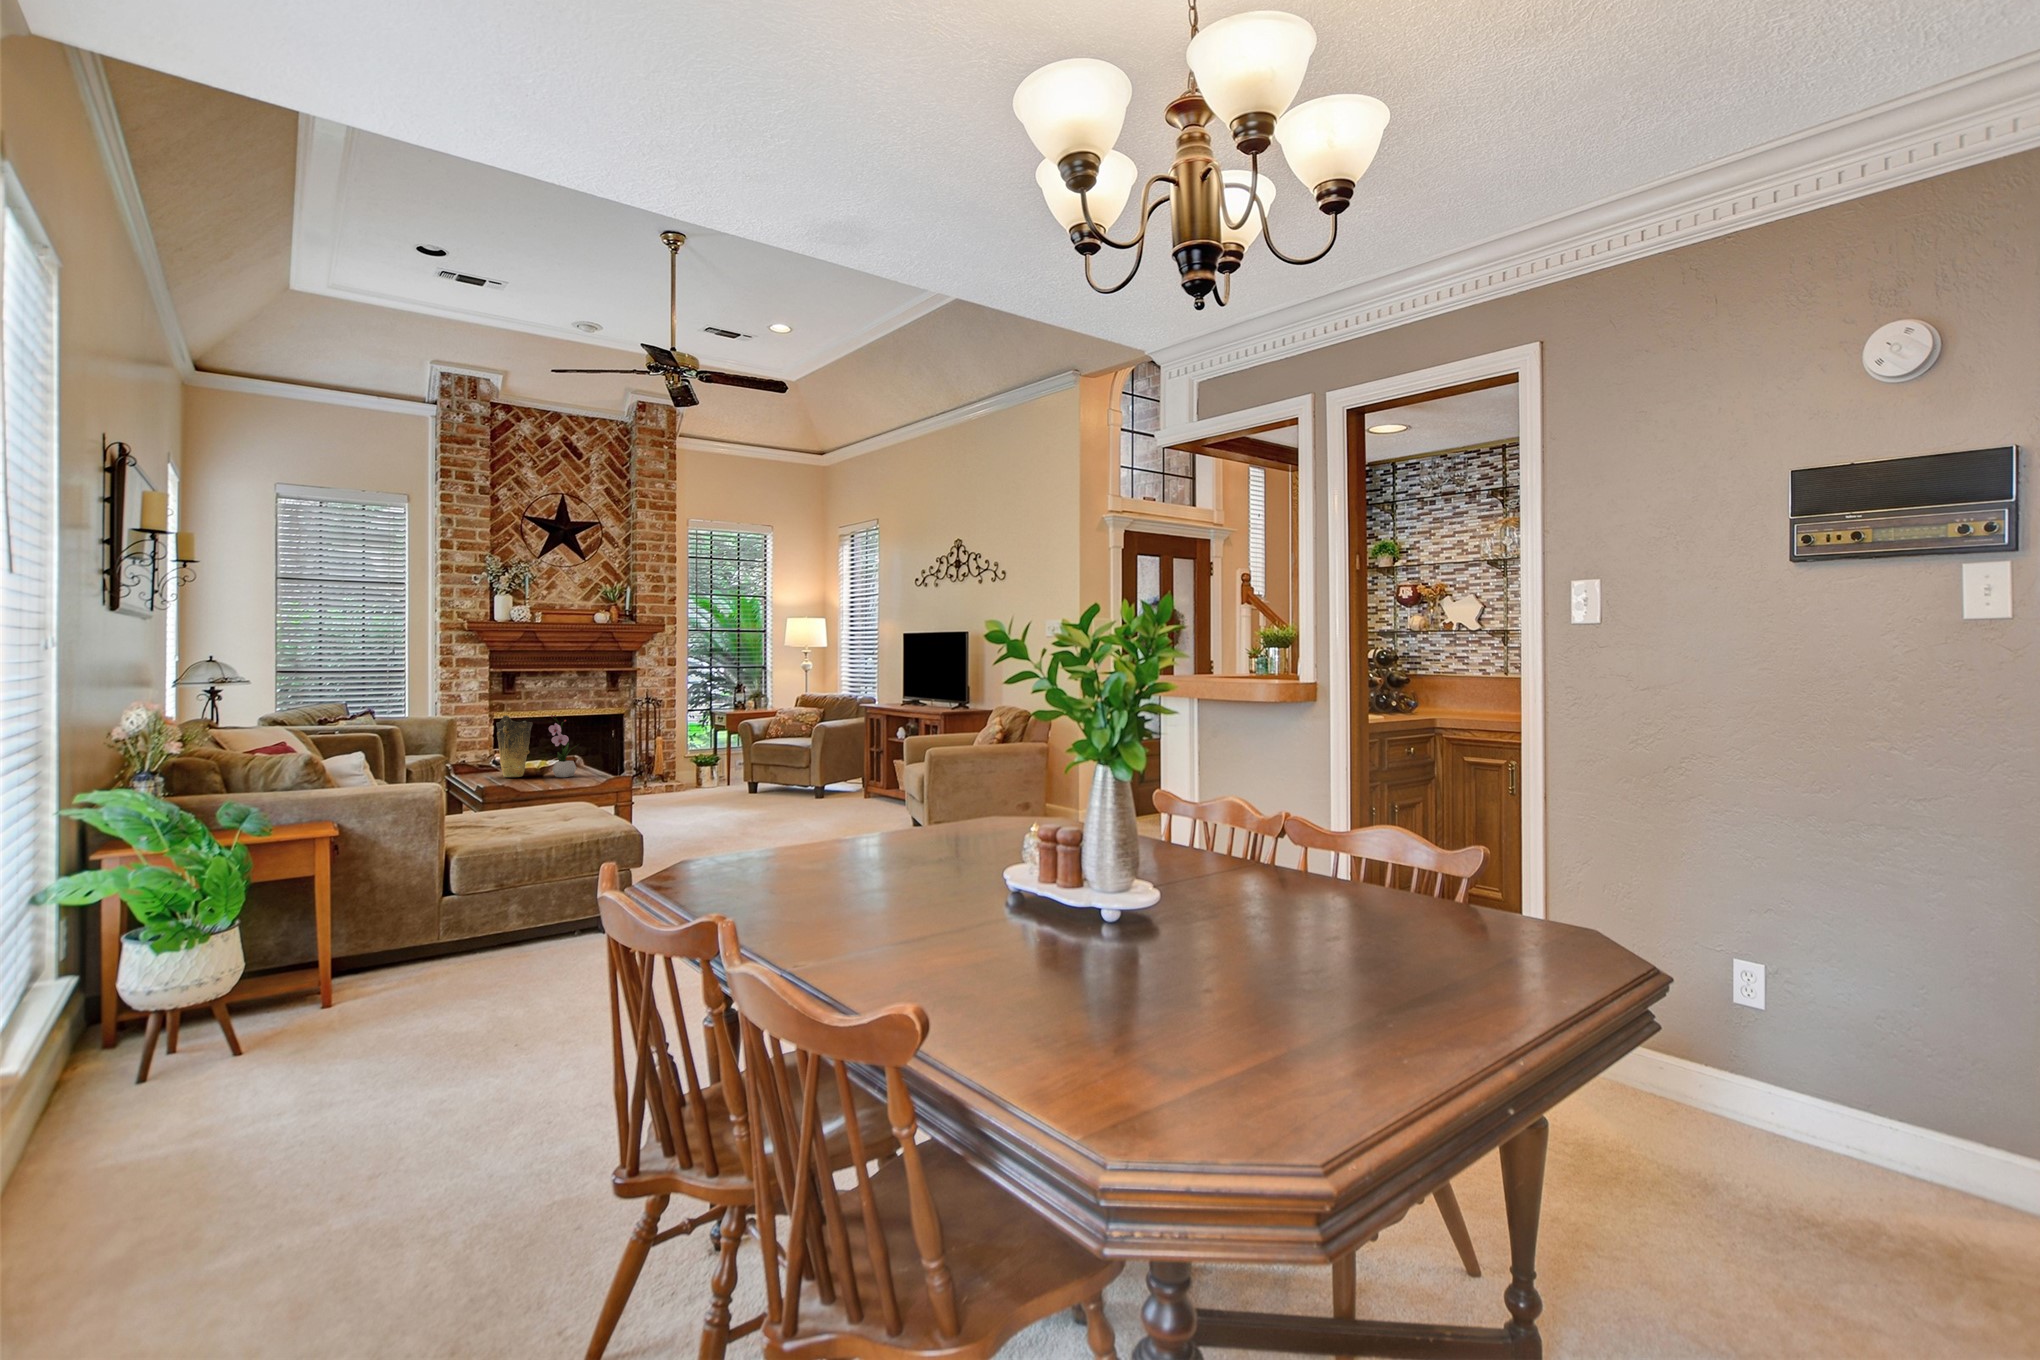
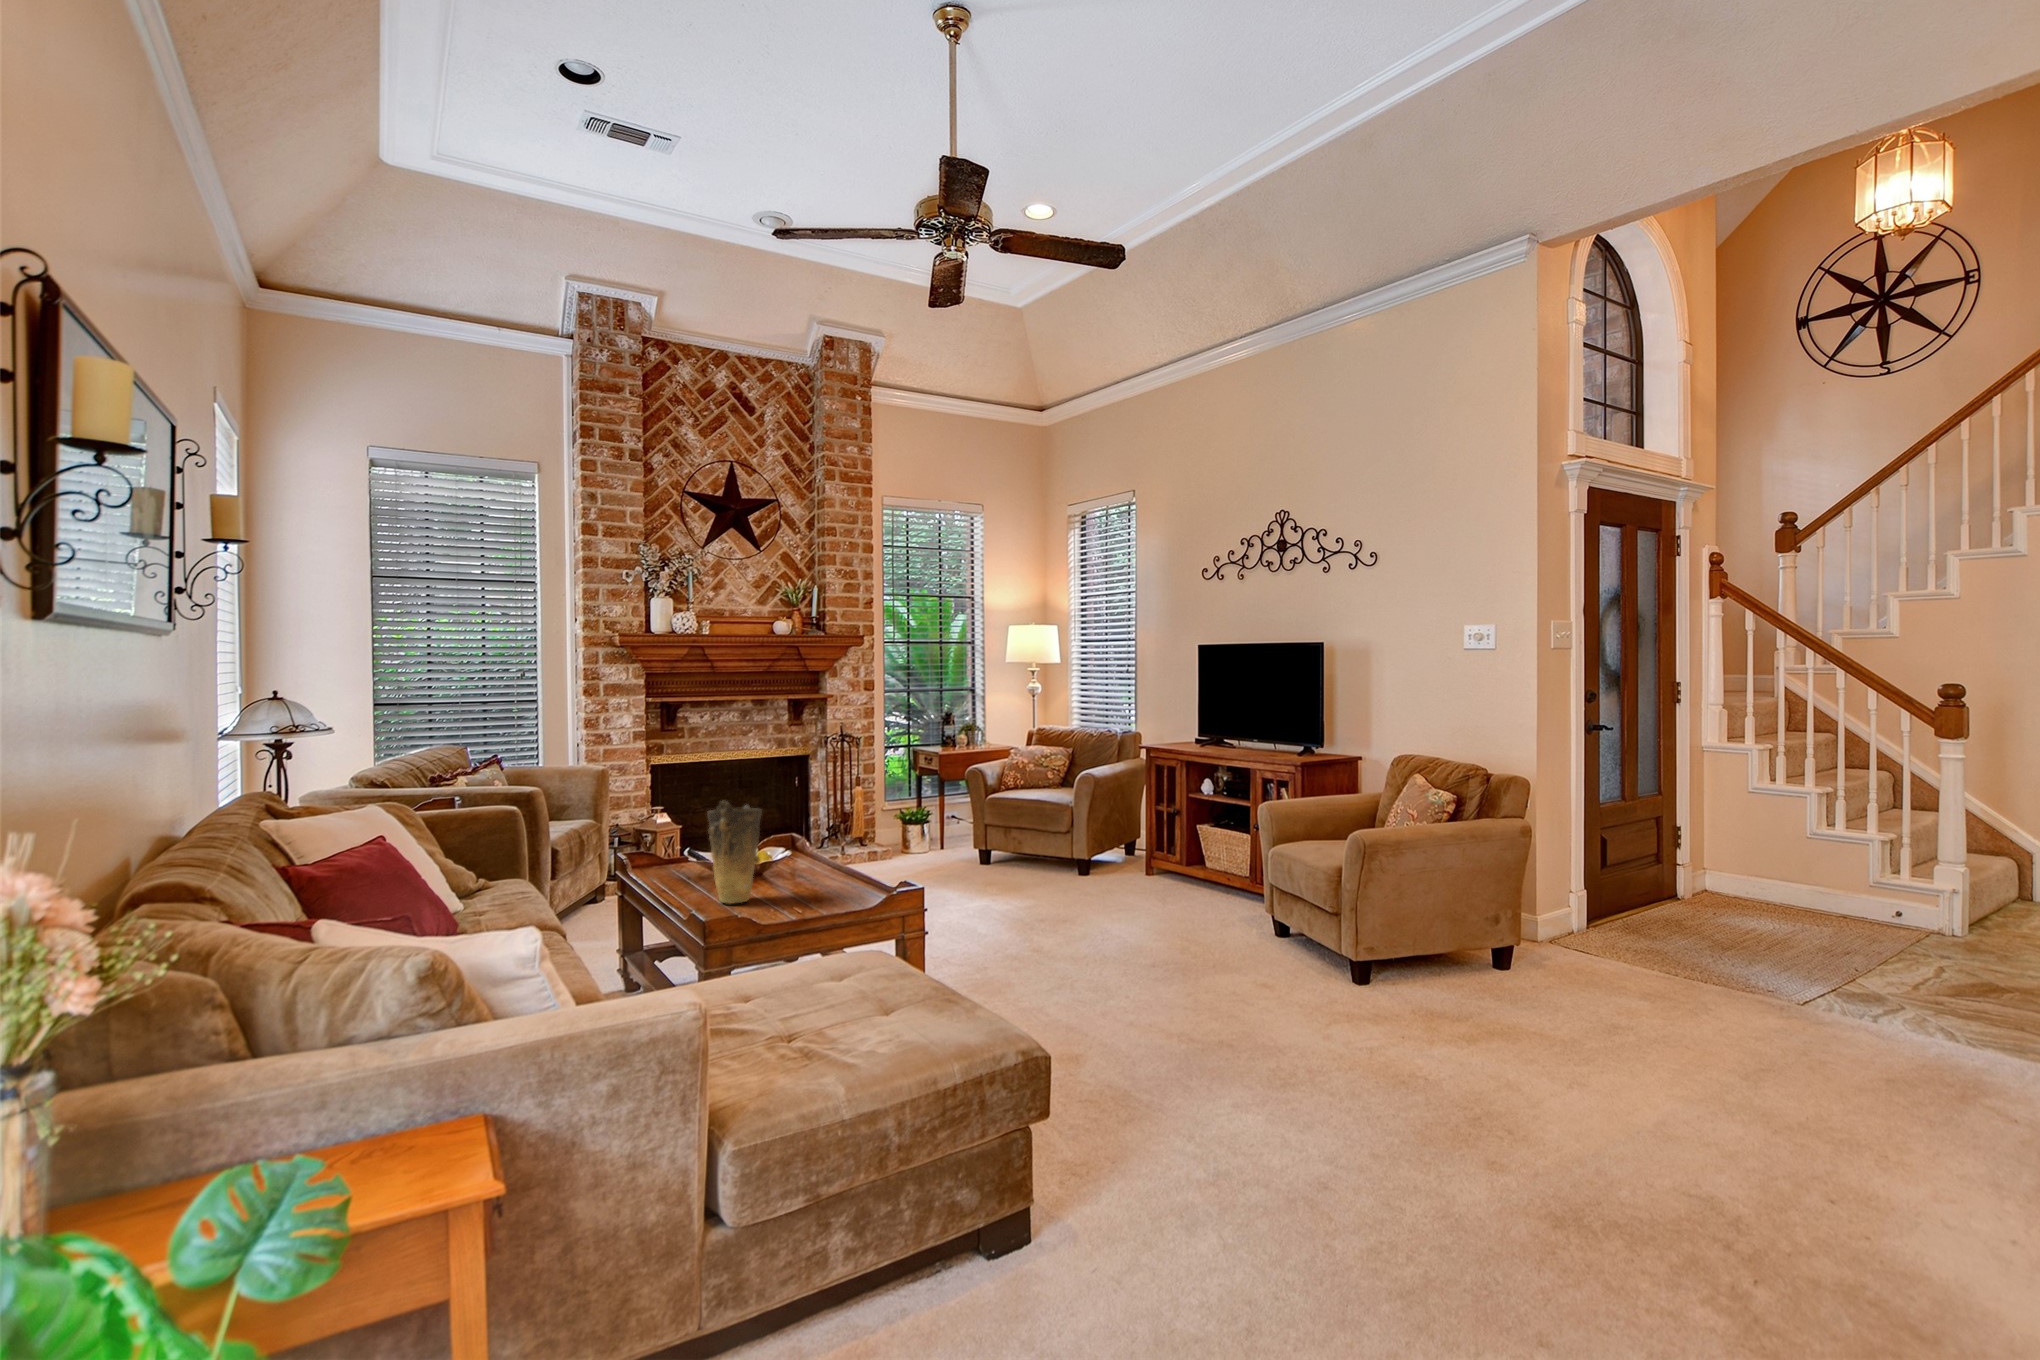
flower arrangement: present [549,715,577,777] -> none [793,798,839,904]

